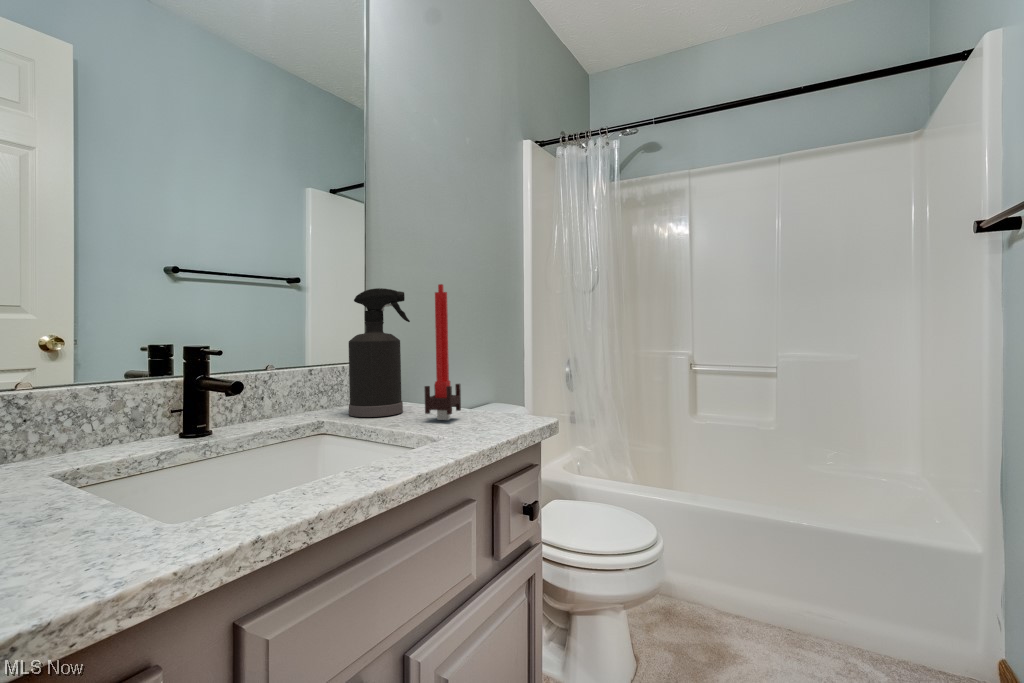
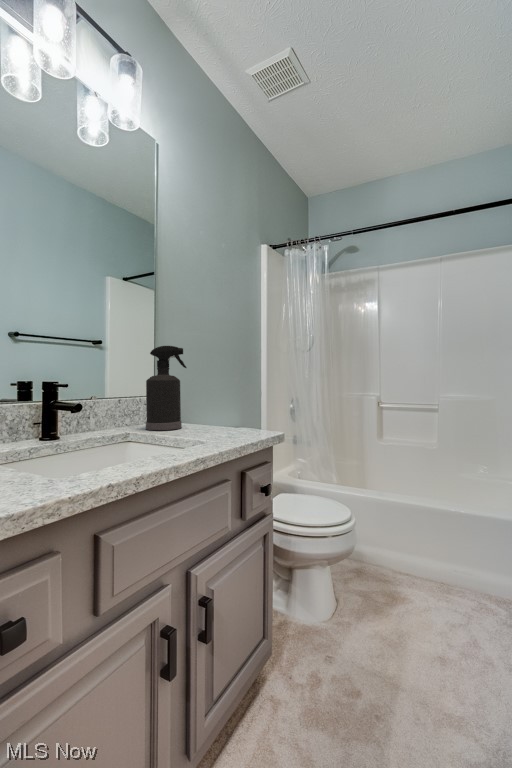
candle: present [425,284,461,420] -> none [197,343,221,432]

